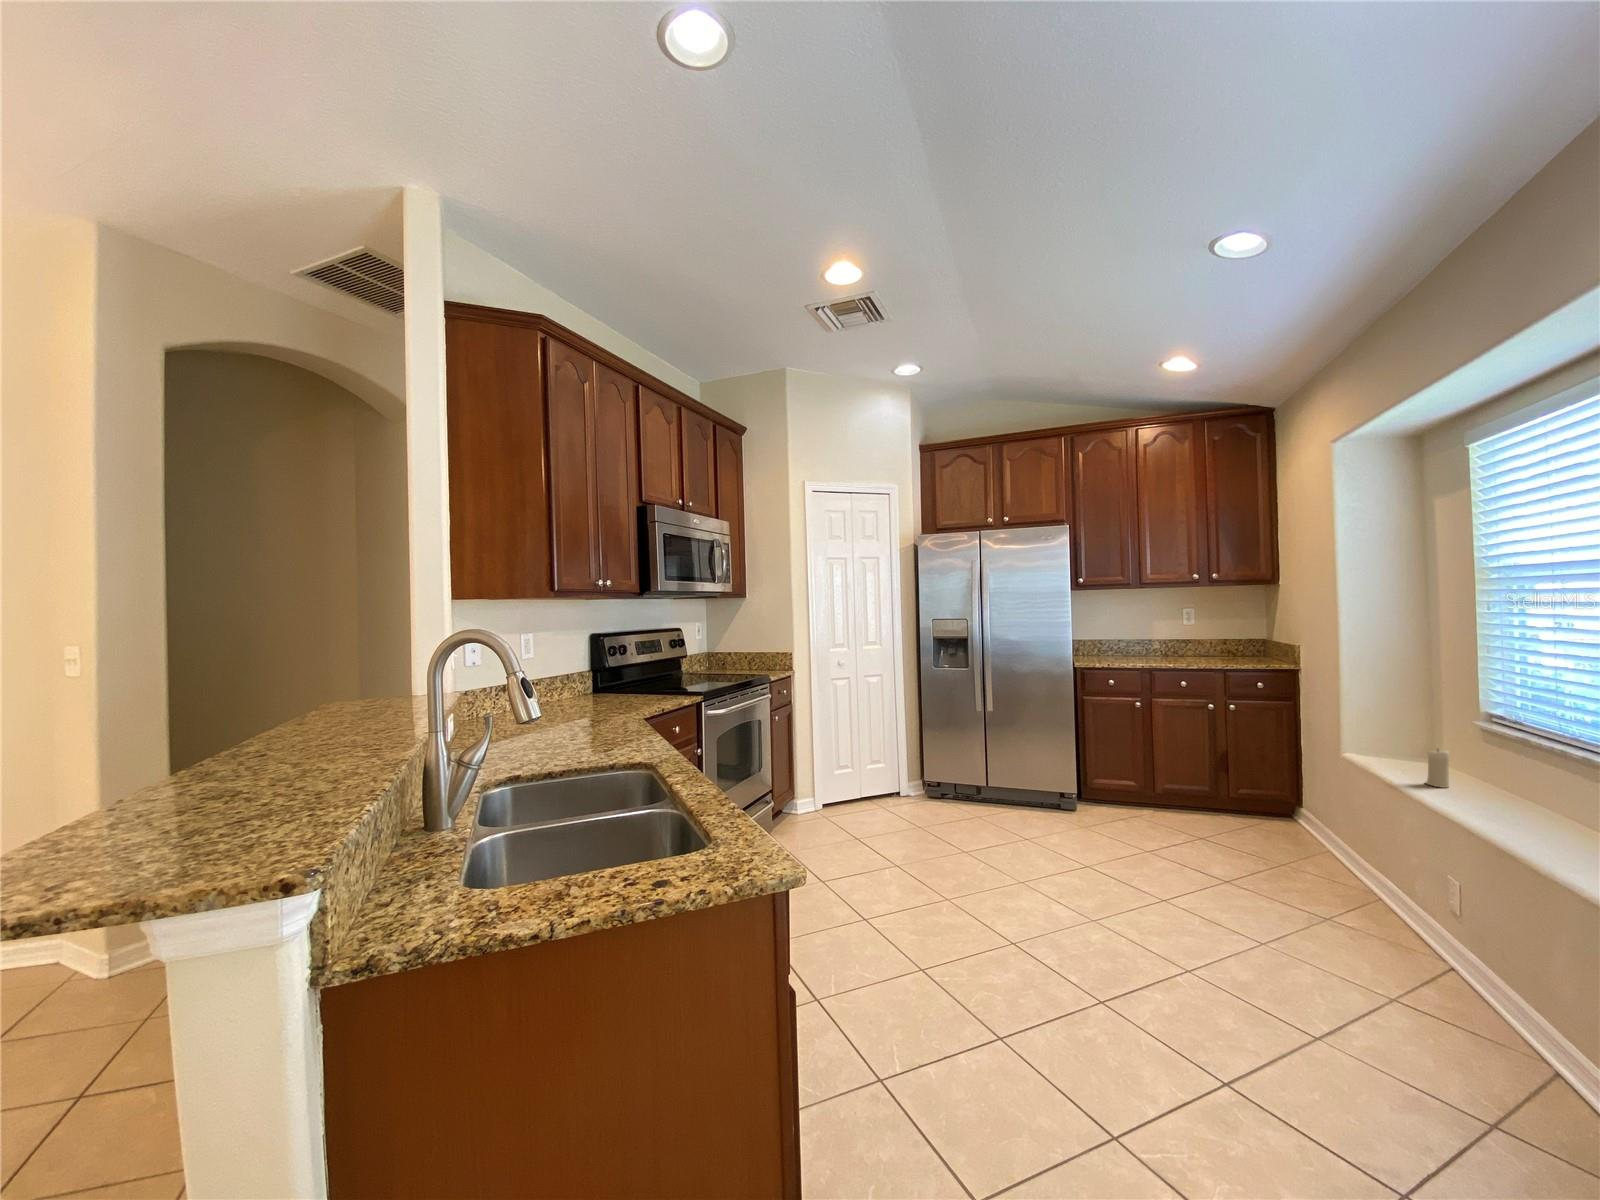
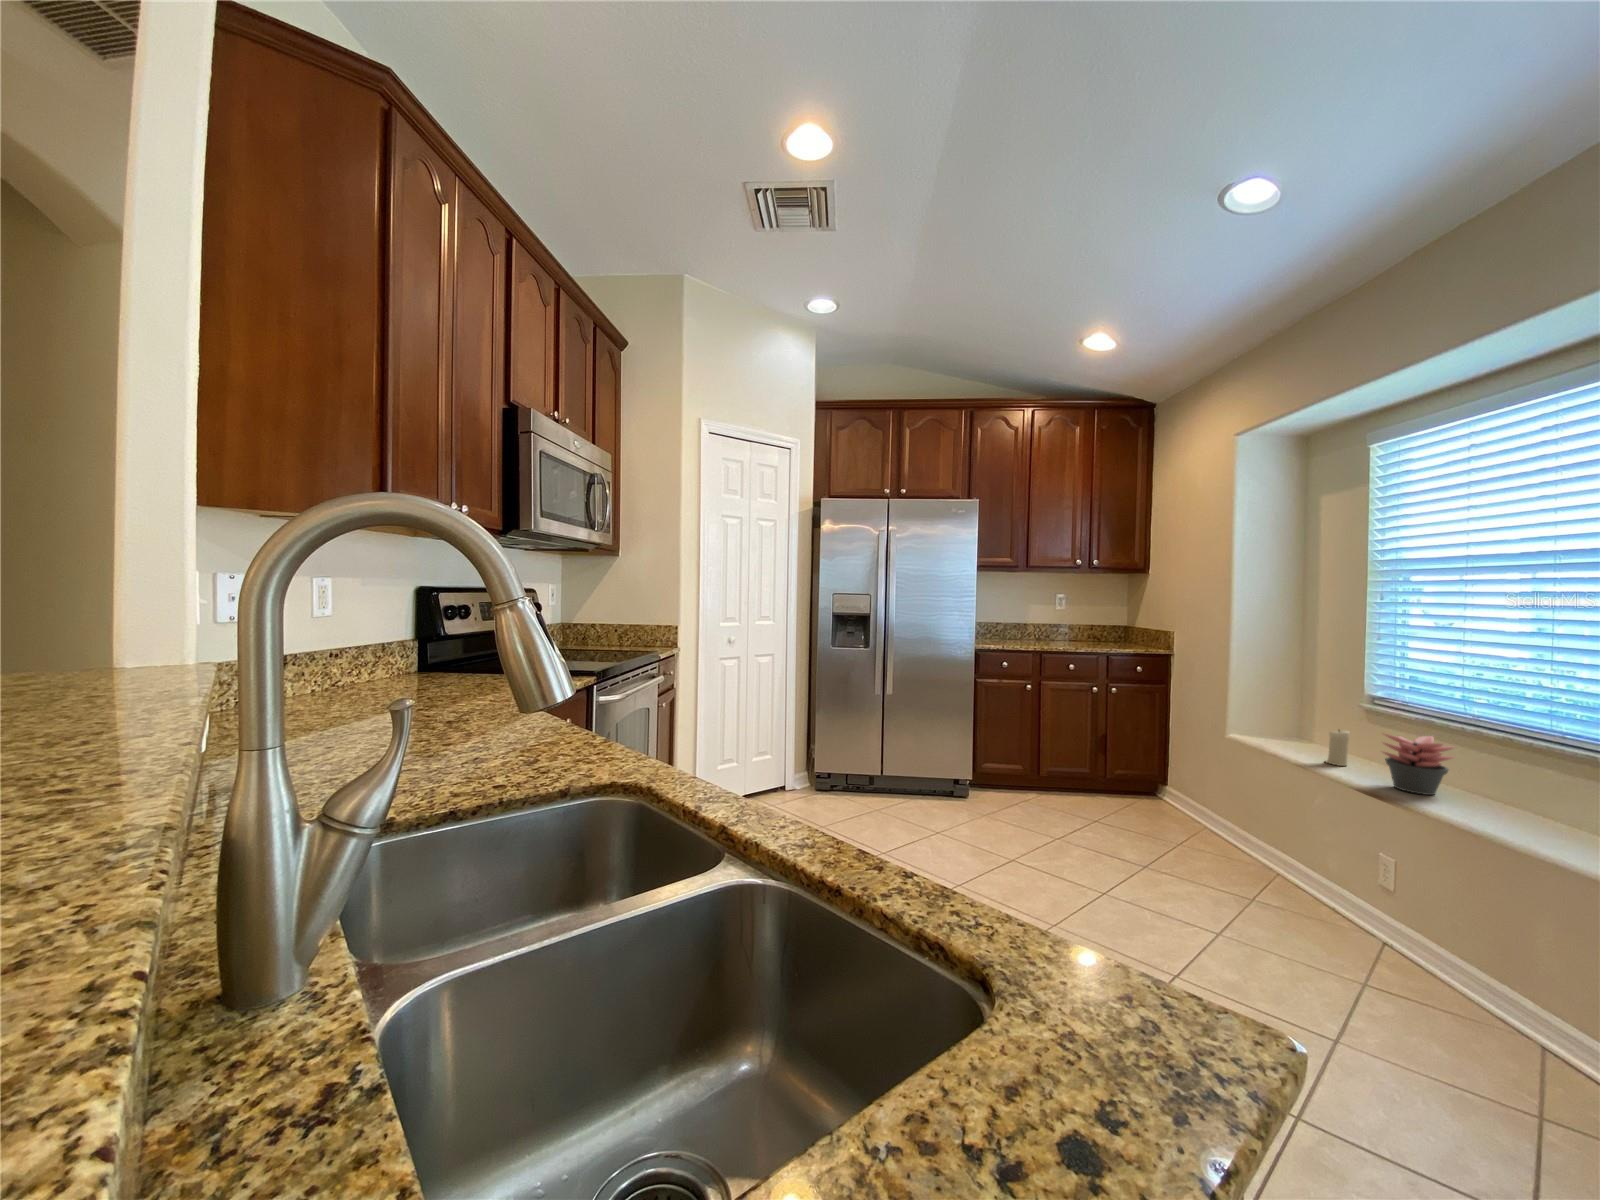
succulent plant: none [1457,752,1538,818] -> present [1382,734,1454,795]

